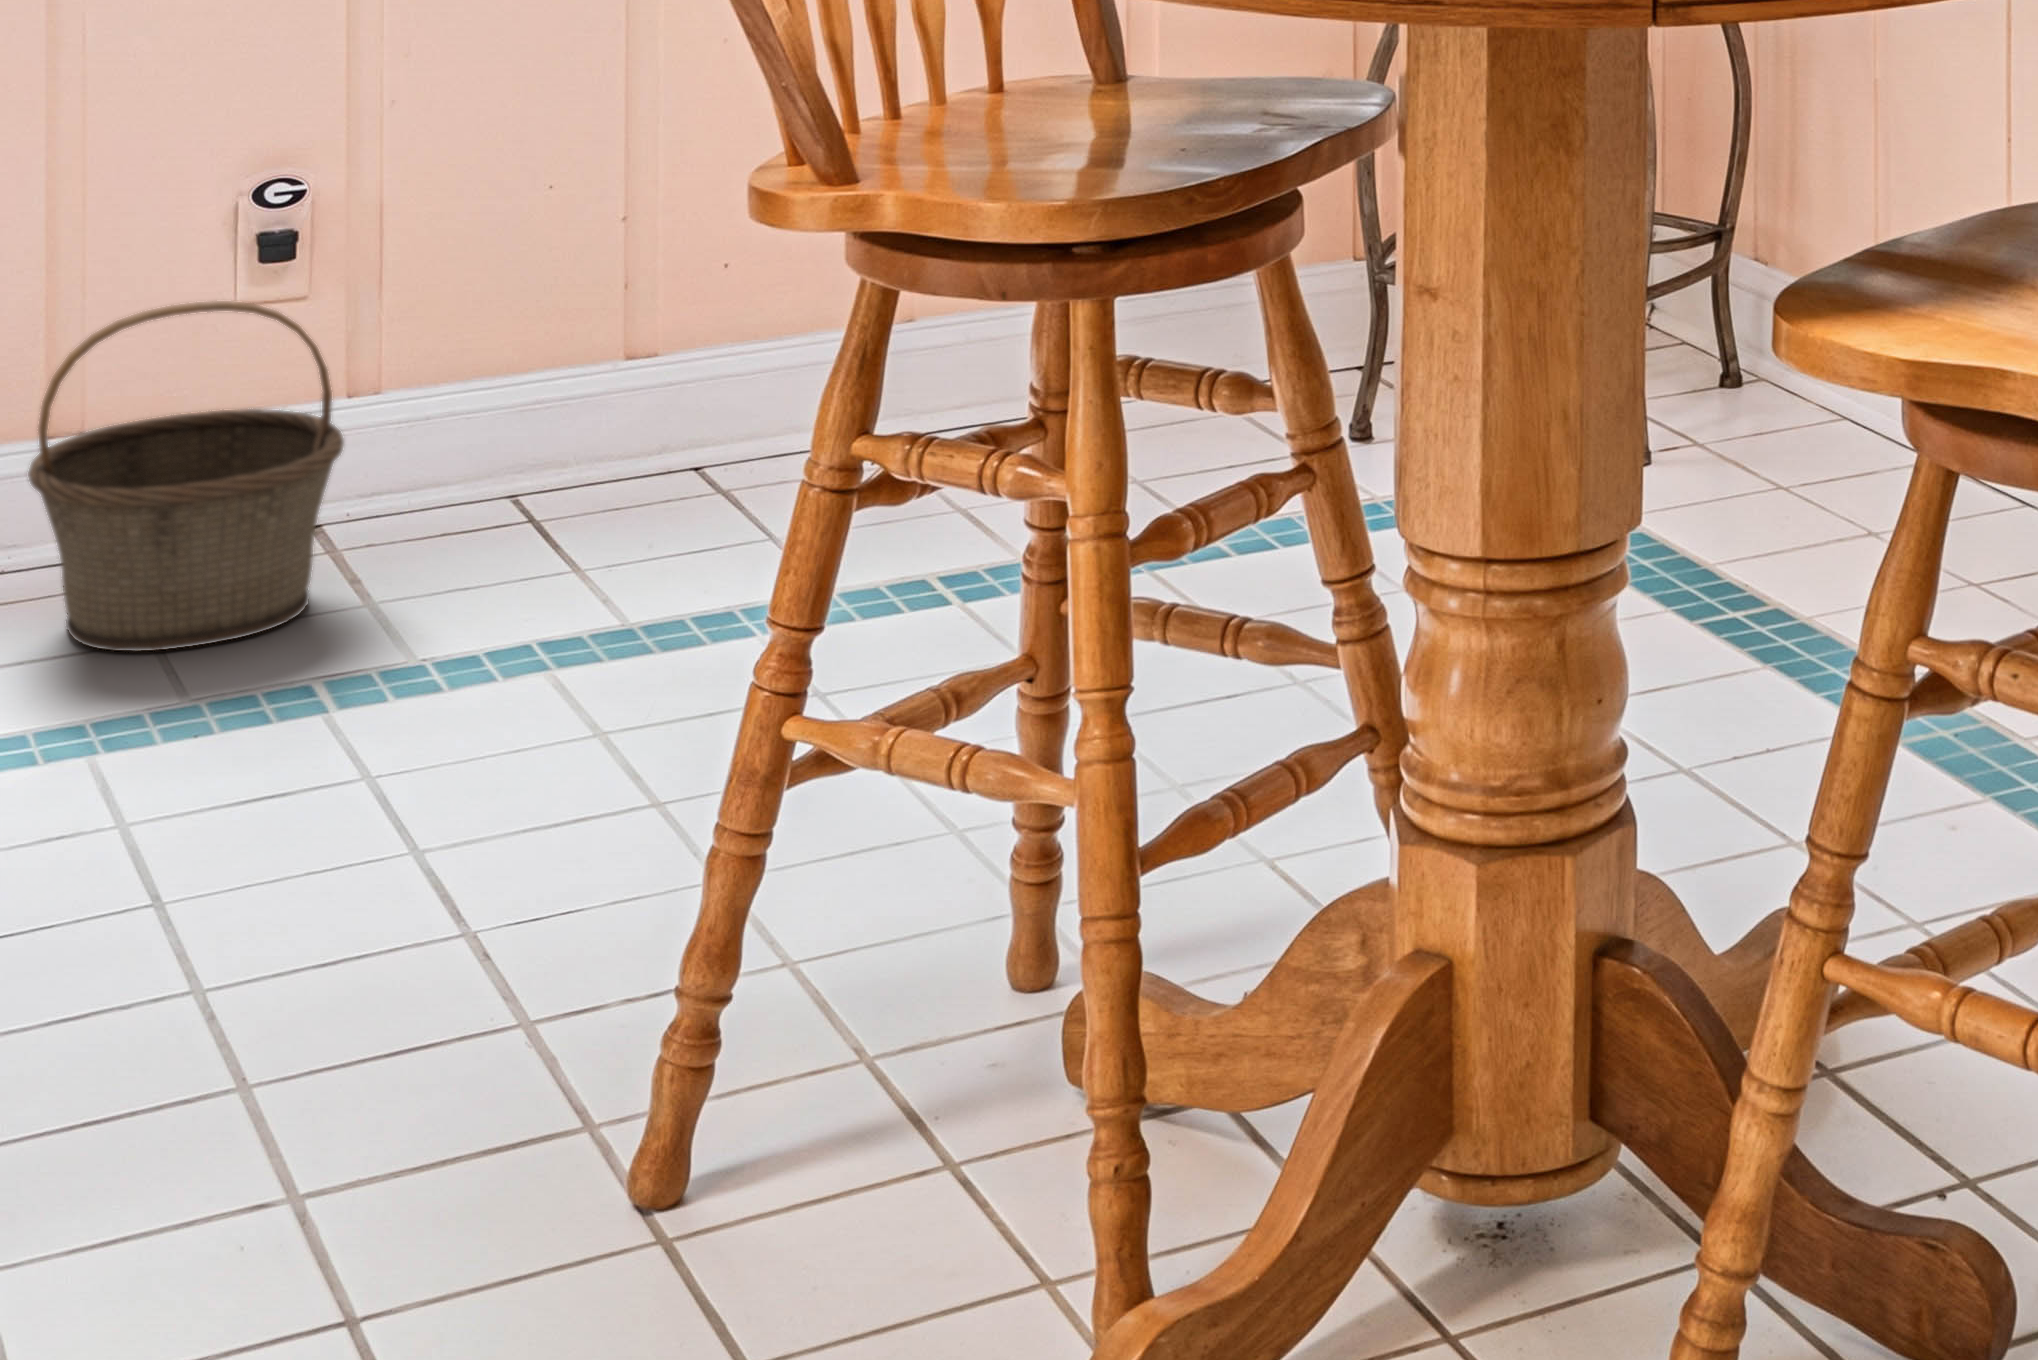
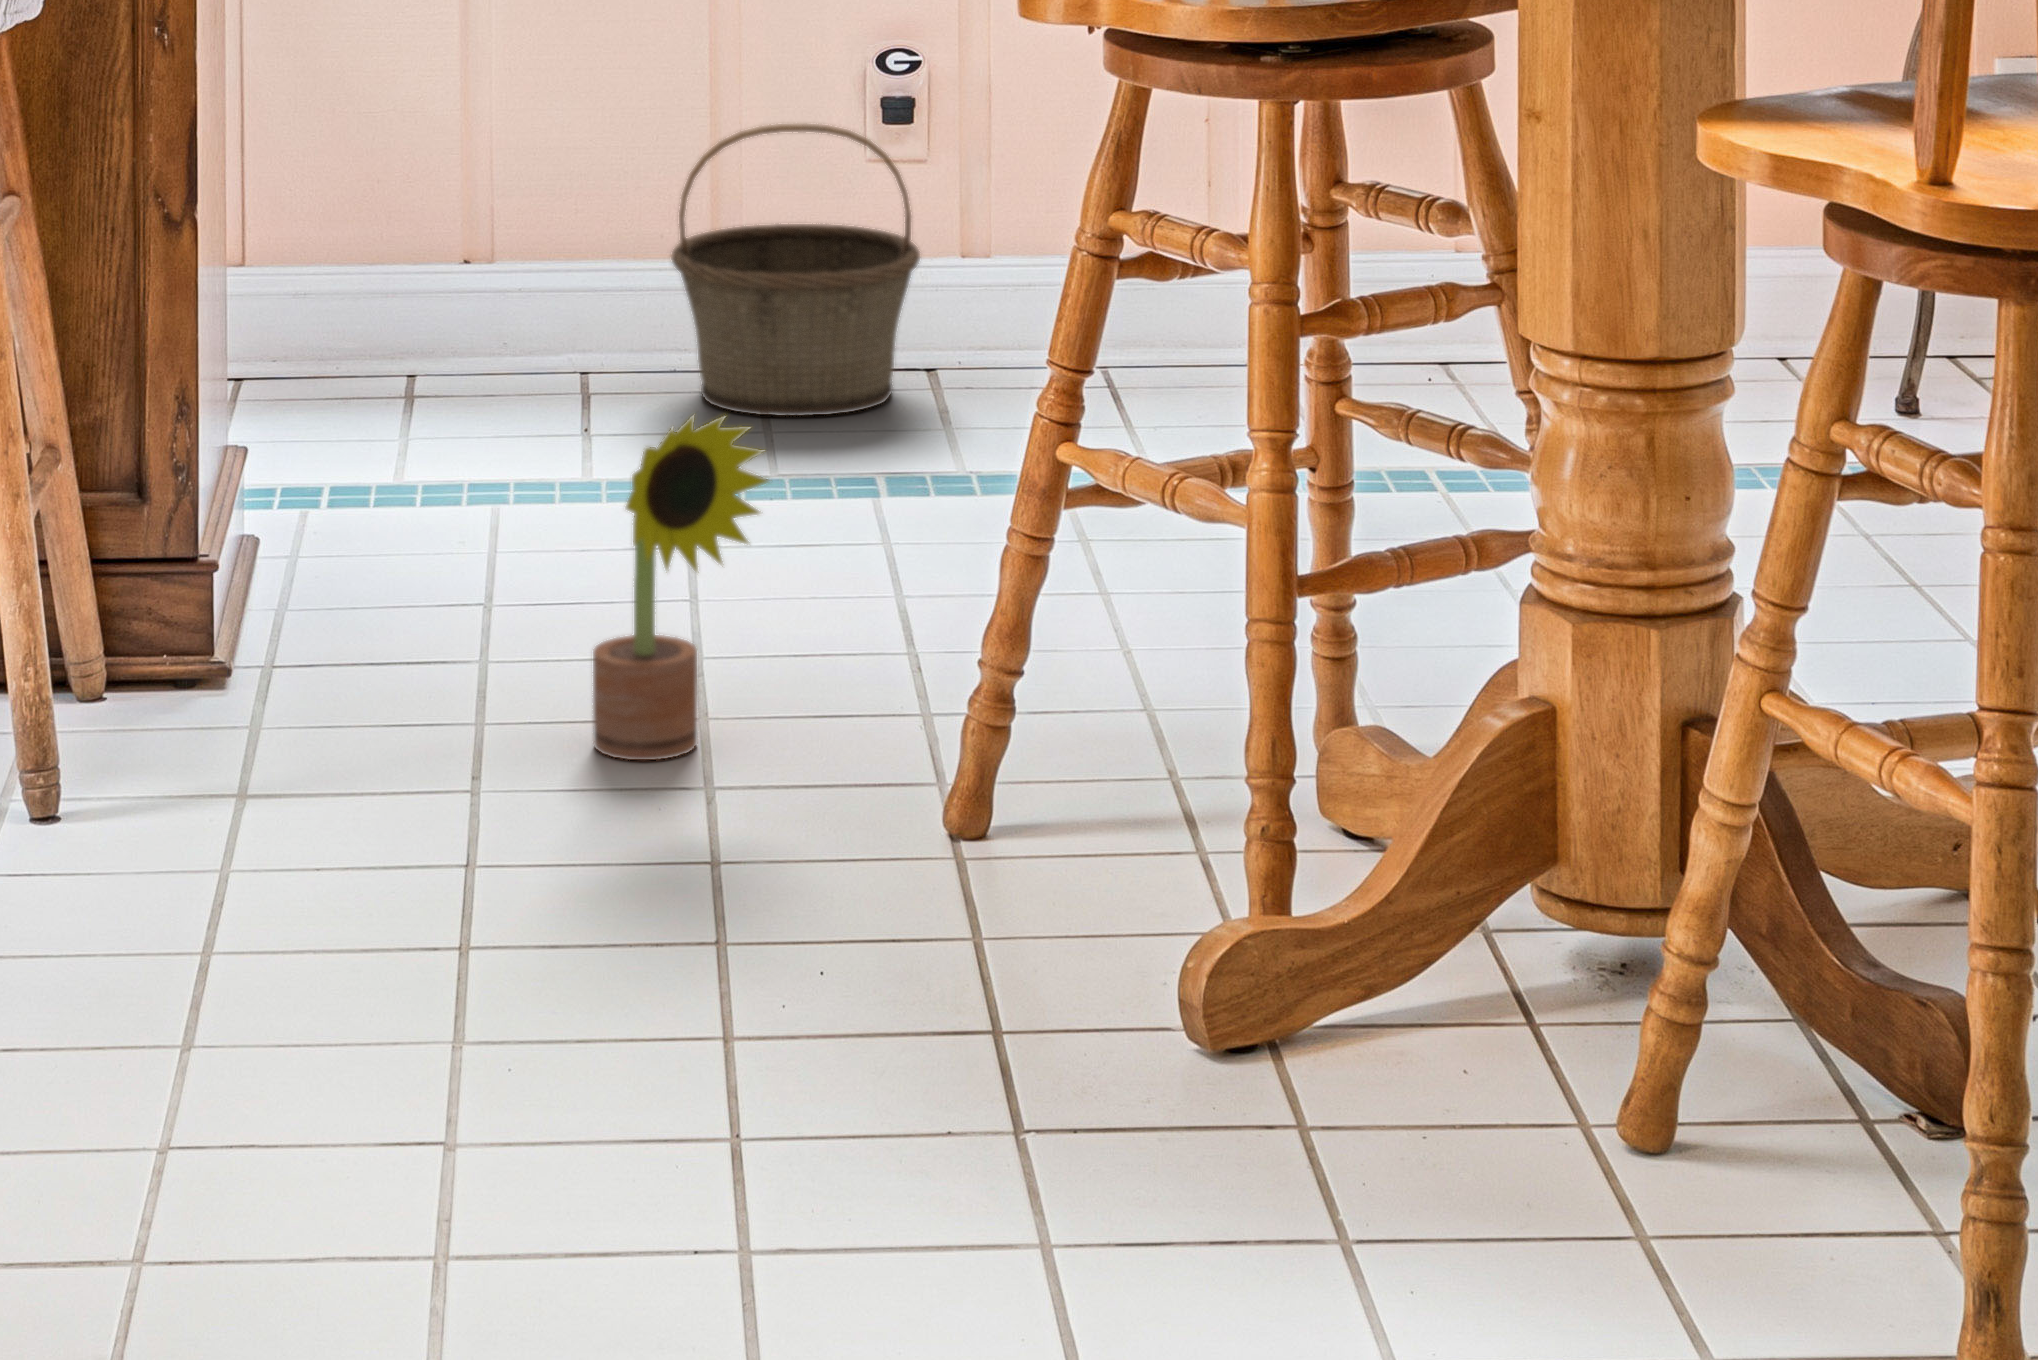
decorative plant: none [114,730,360,1183] -> present [593,416,768,760]

